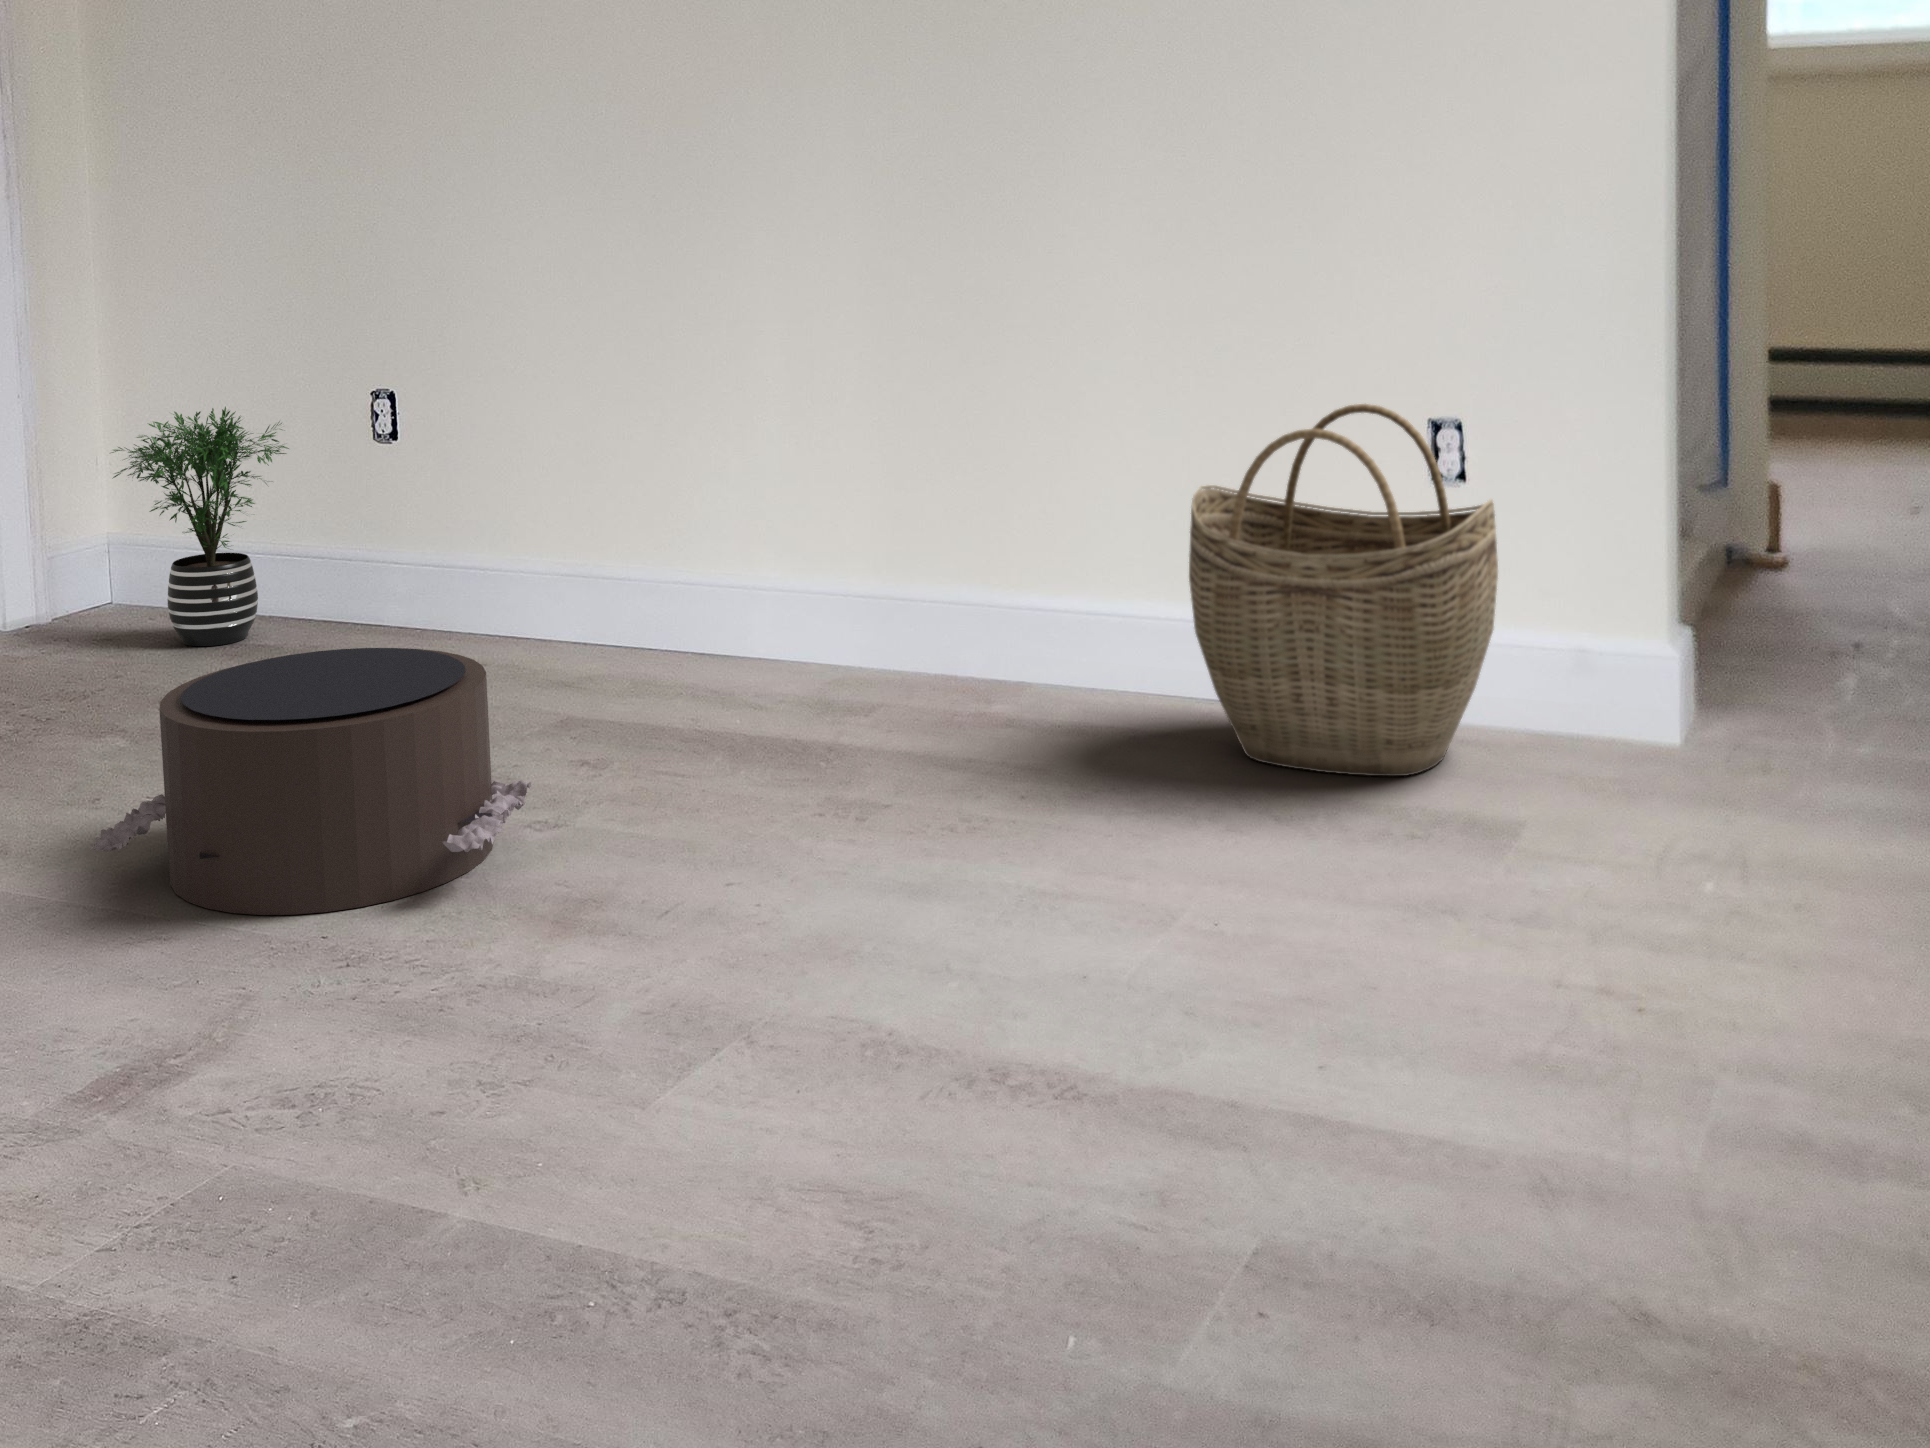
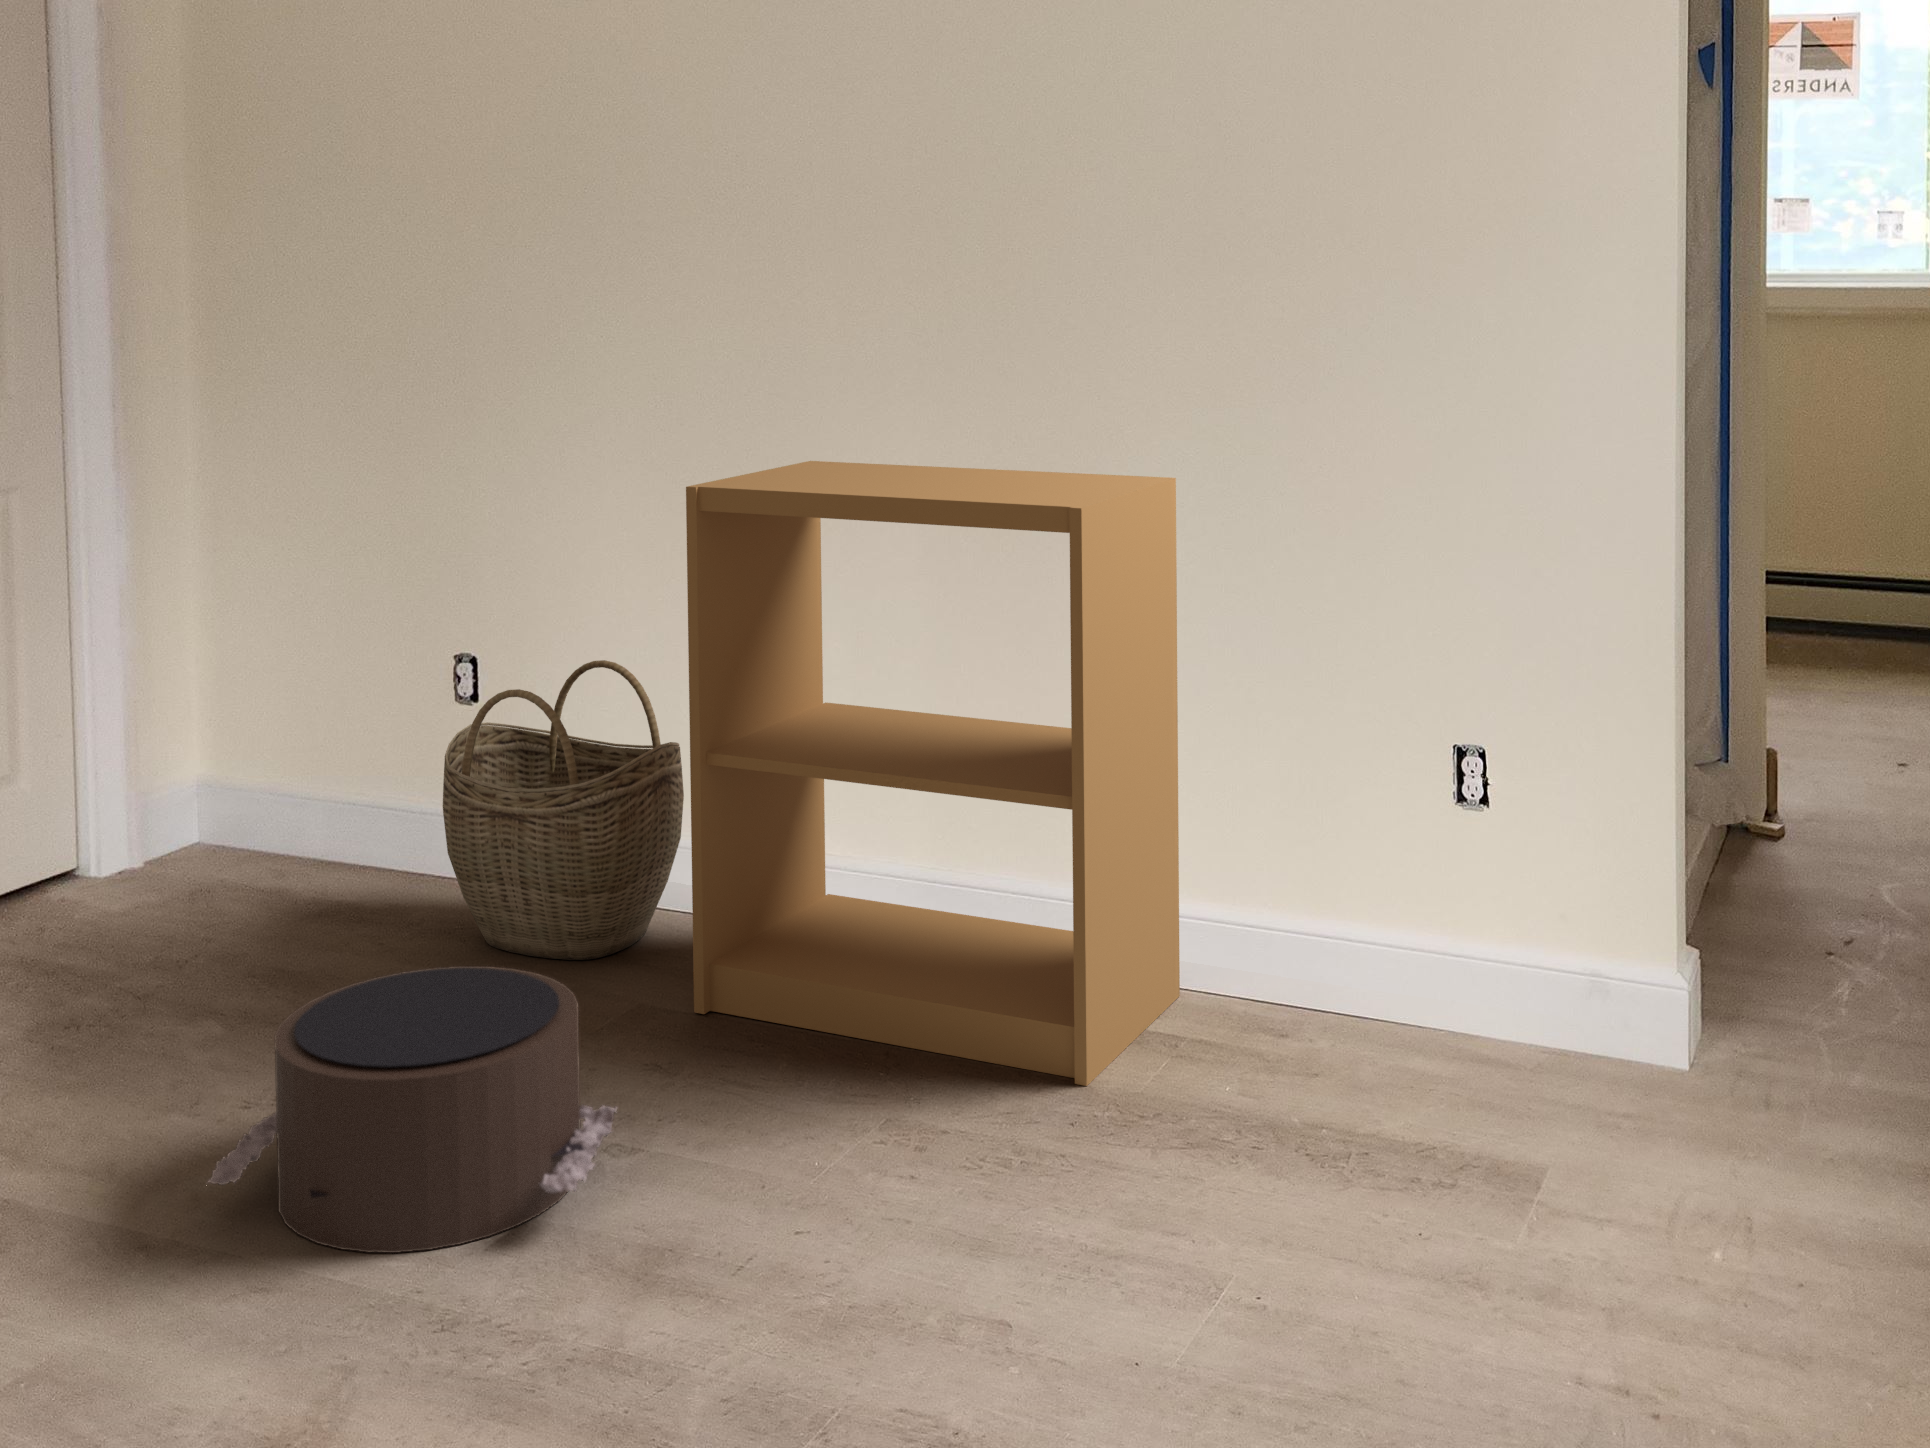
bookshelf: none [599,147,1138,773] -> present [686,461,1180,1086]
woven basket: present [1189,404,1498,776] -> present [443,660,684,960]
potted plant: present [112,407,289,646] -> none [203,670,375,902]

